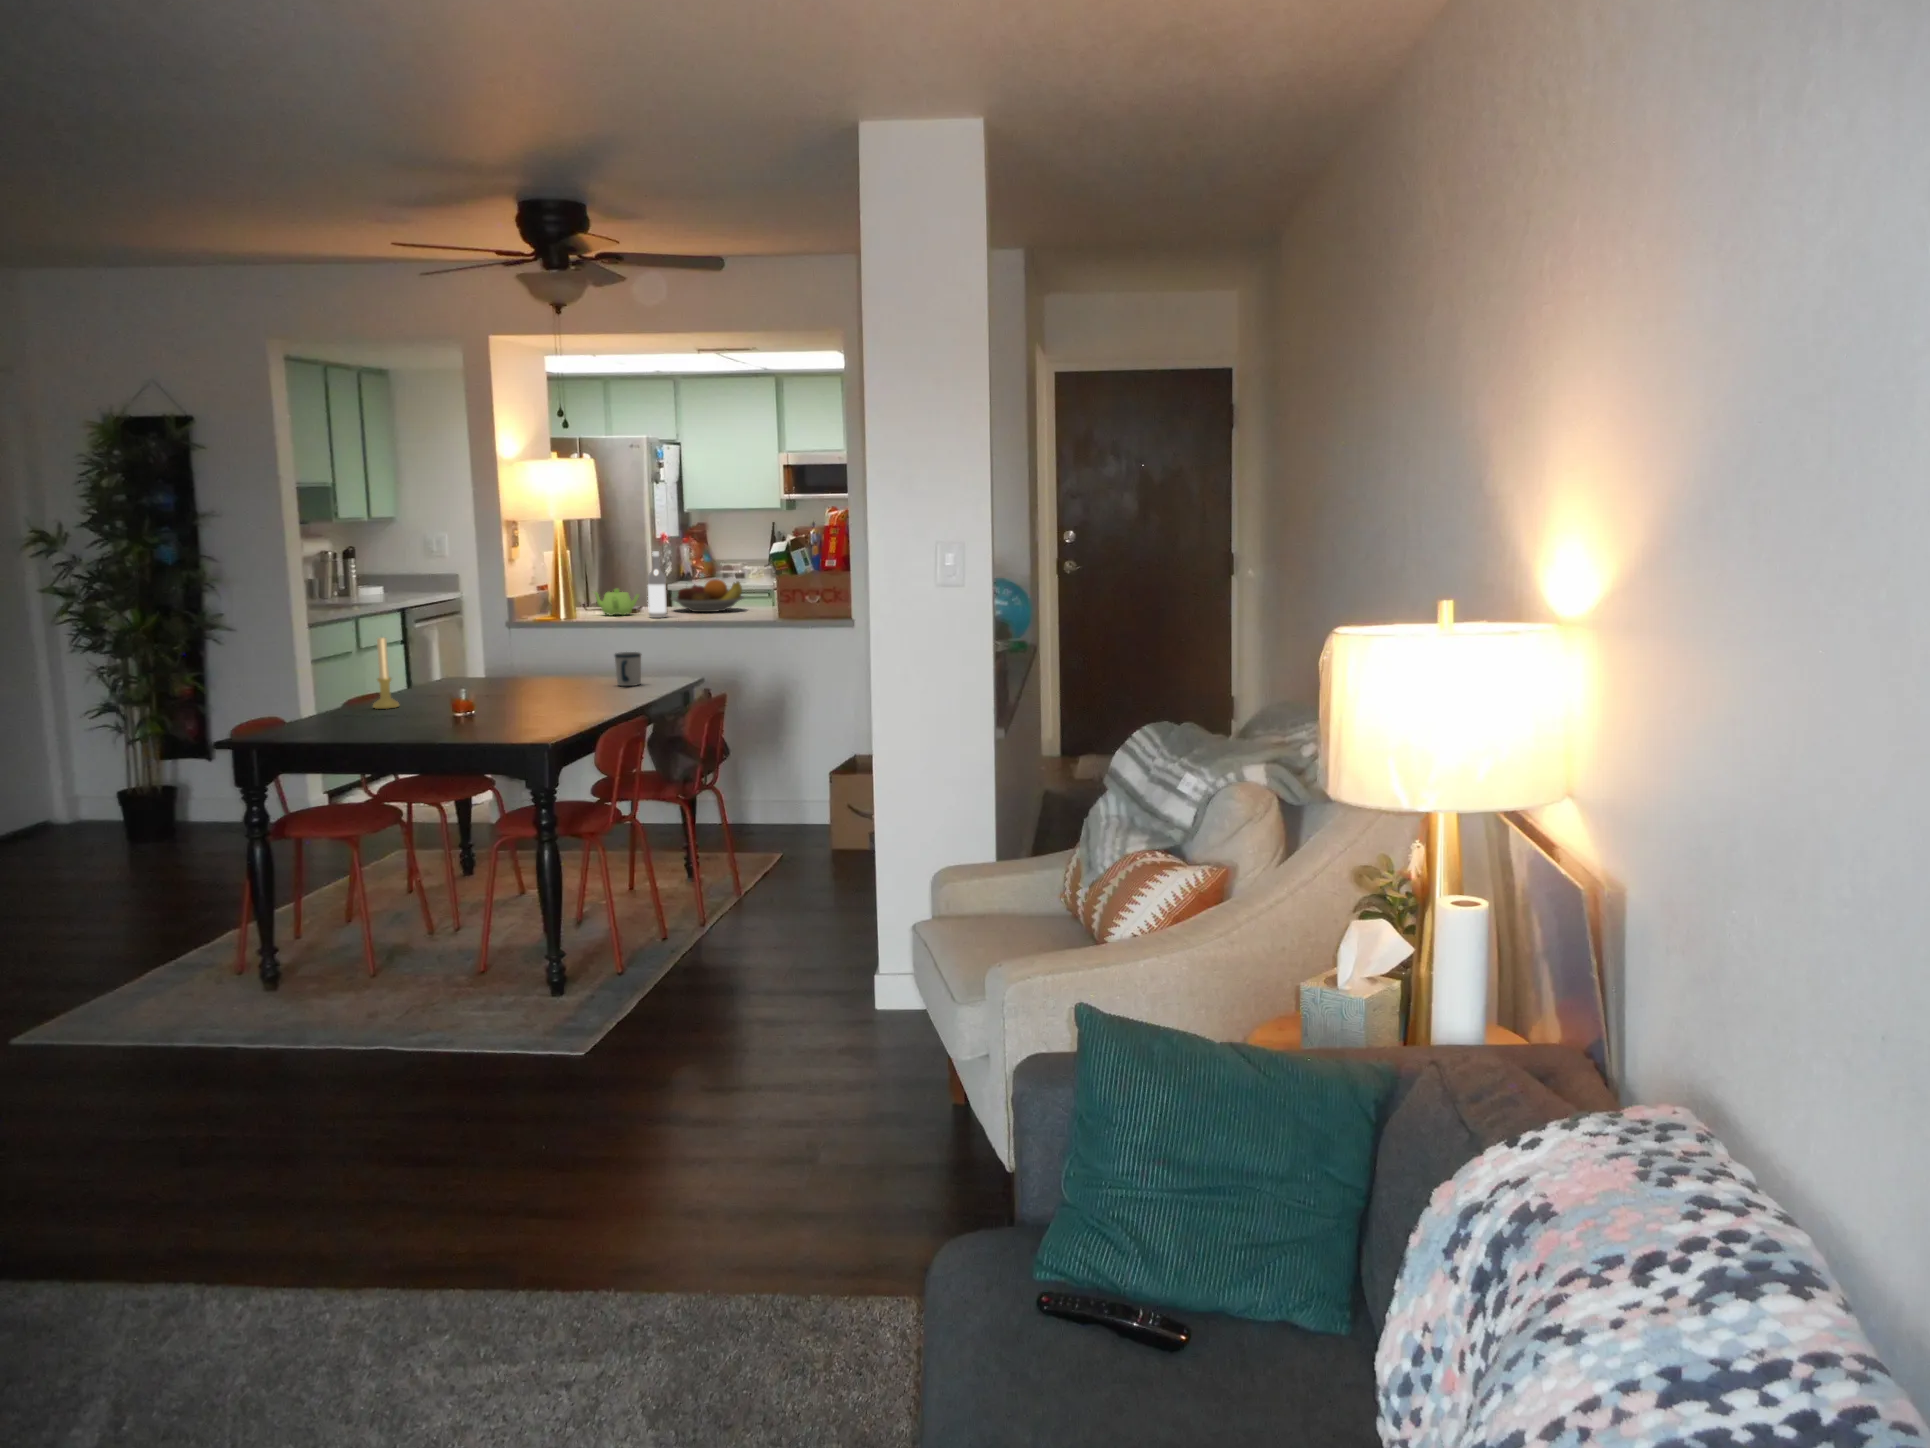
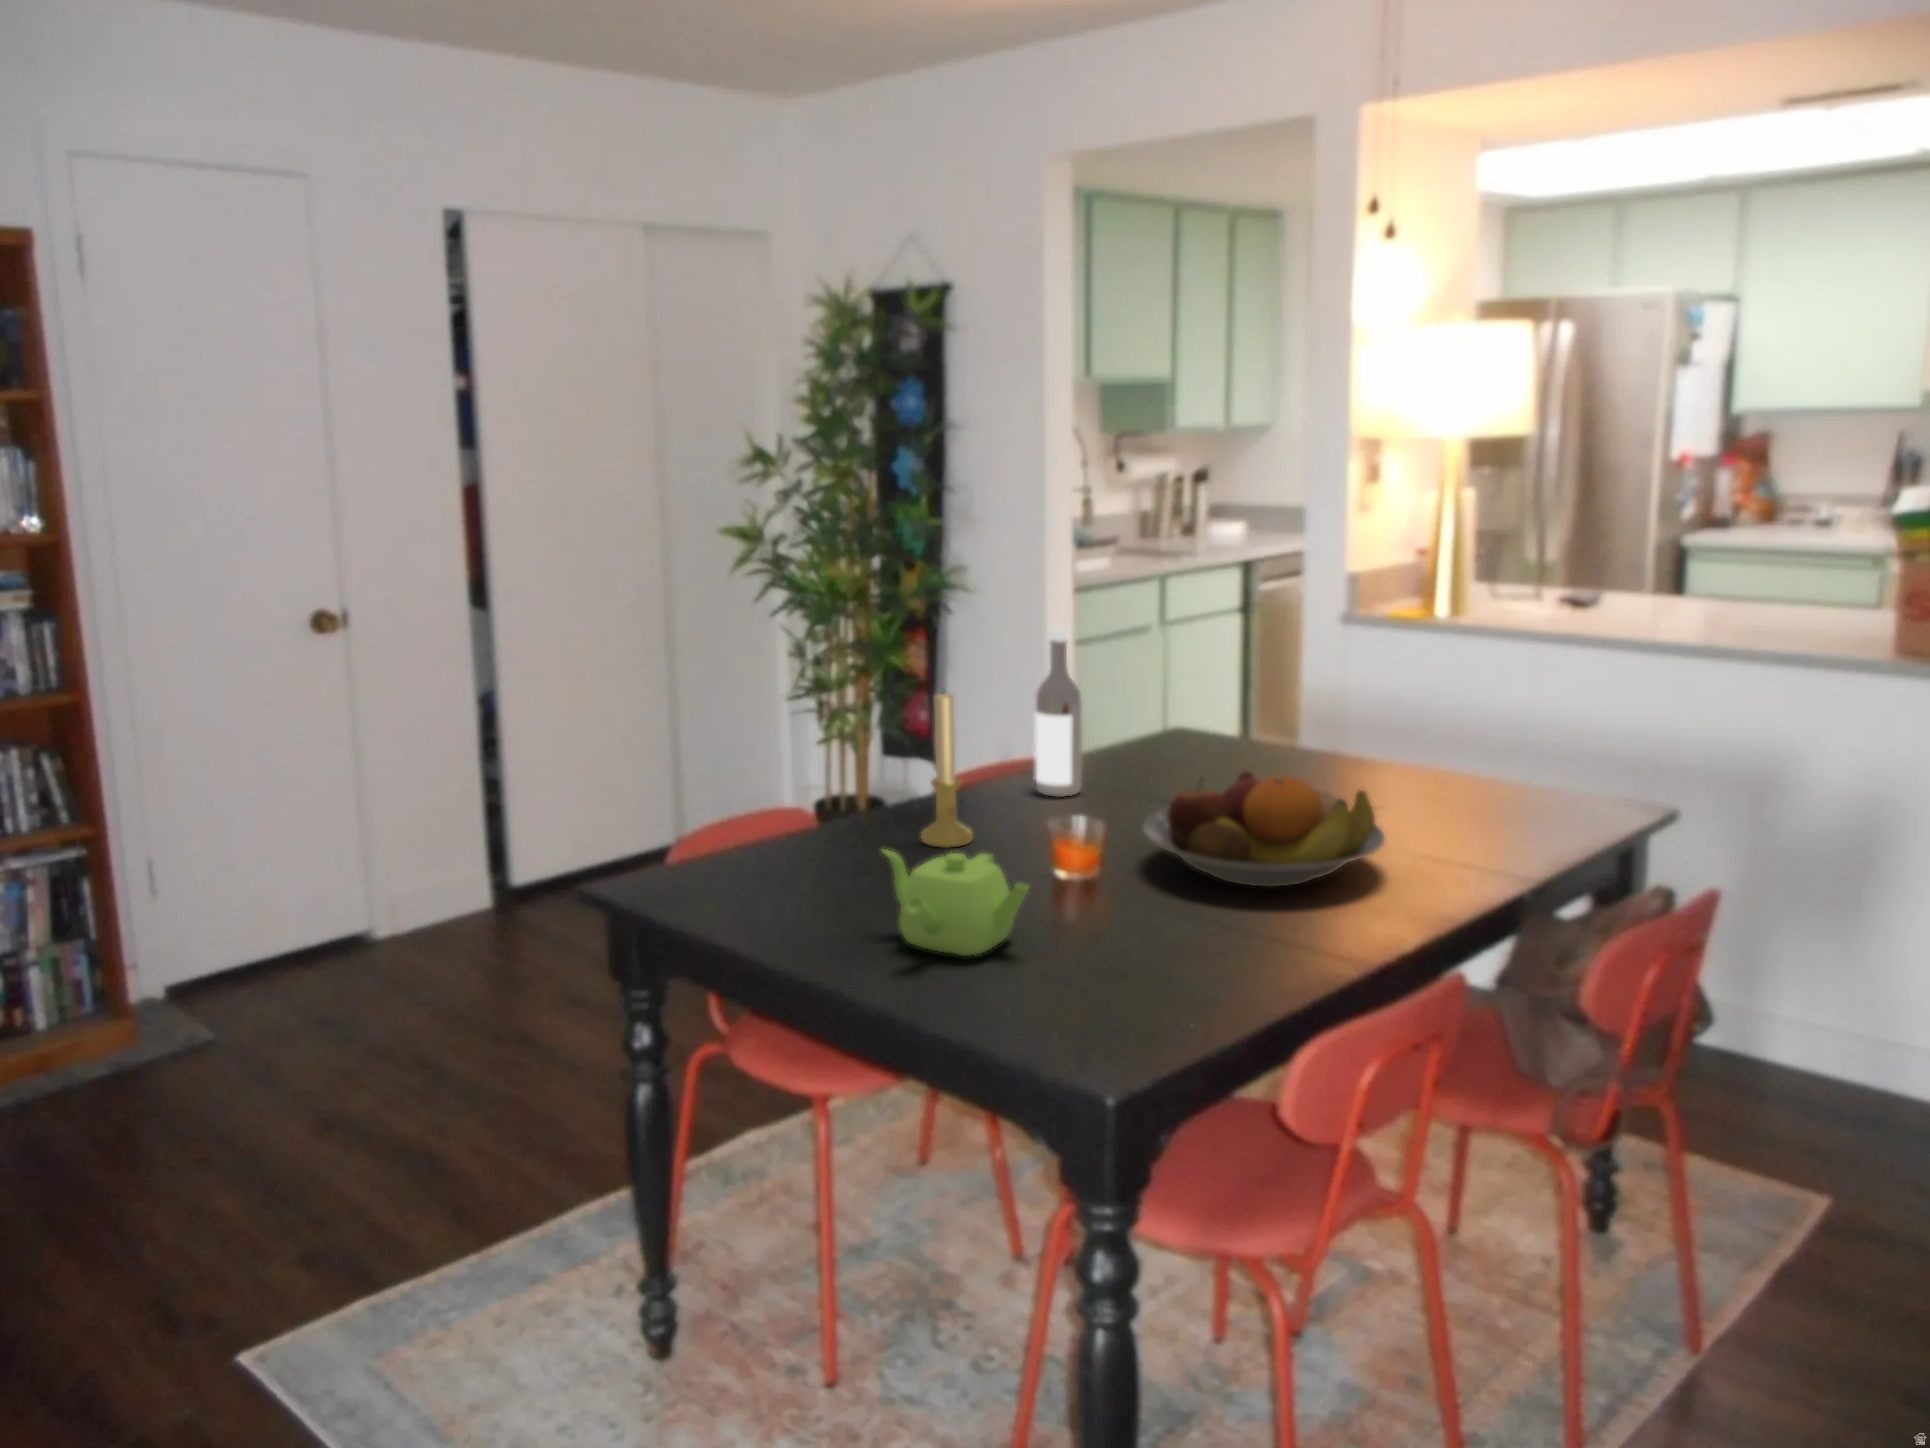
wine bottle: present [648,551,667,618] -> present [1035,627,1082,797]
fruit bowl: present [672,579,744,612] -> present [1143,771,1385,887]
teapot: present [594,589,639,616] -> present [883,849,1029,956]
mug: present [615,652,641,686] -> none [1474,758,1543,846]

